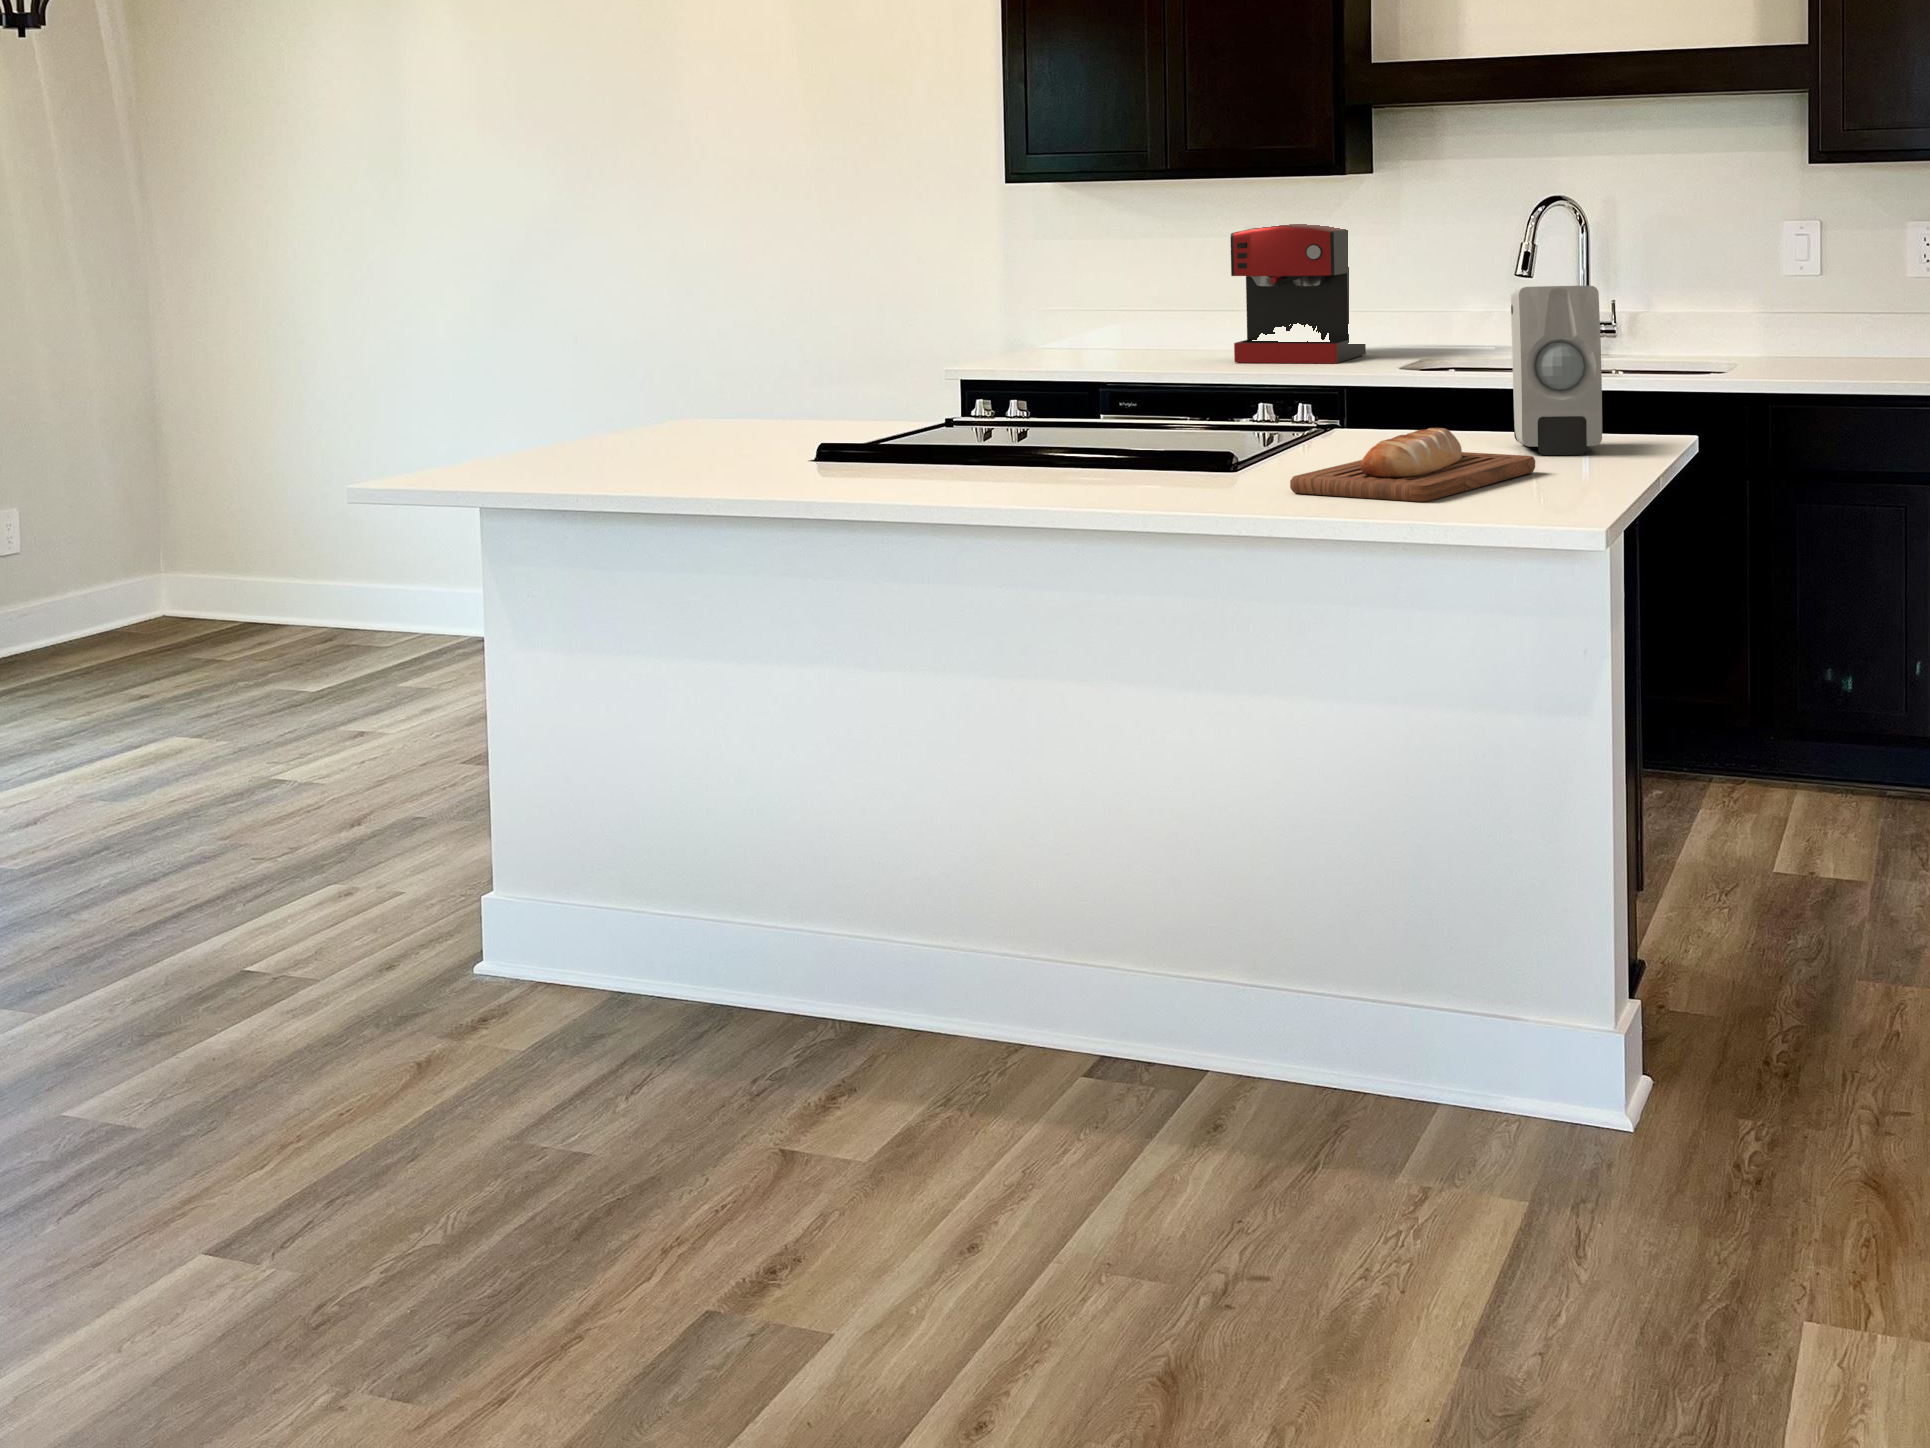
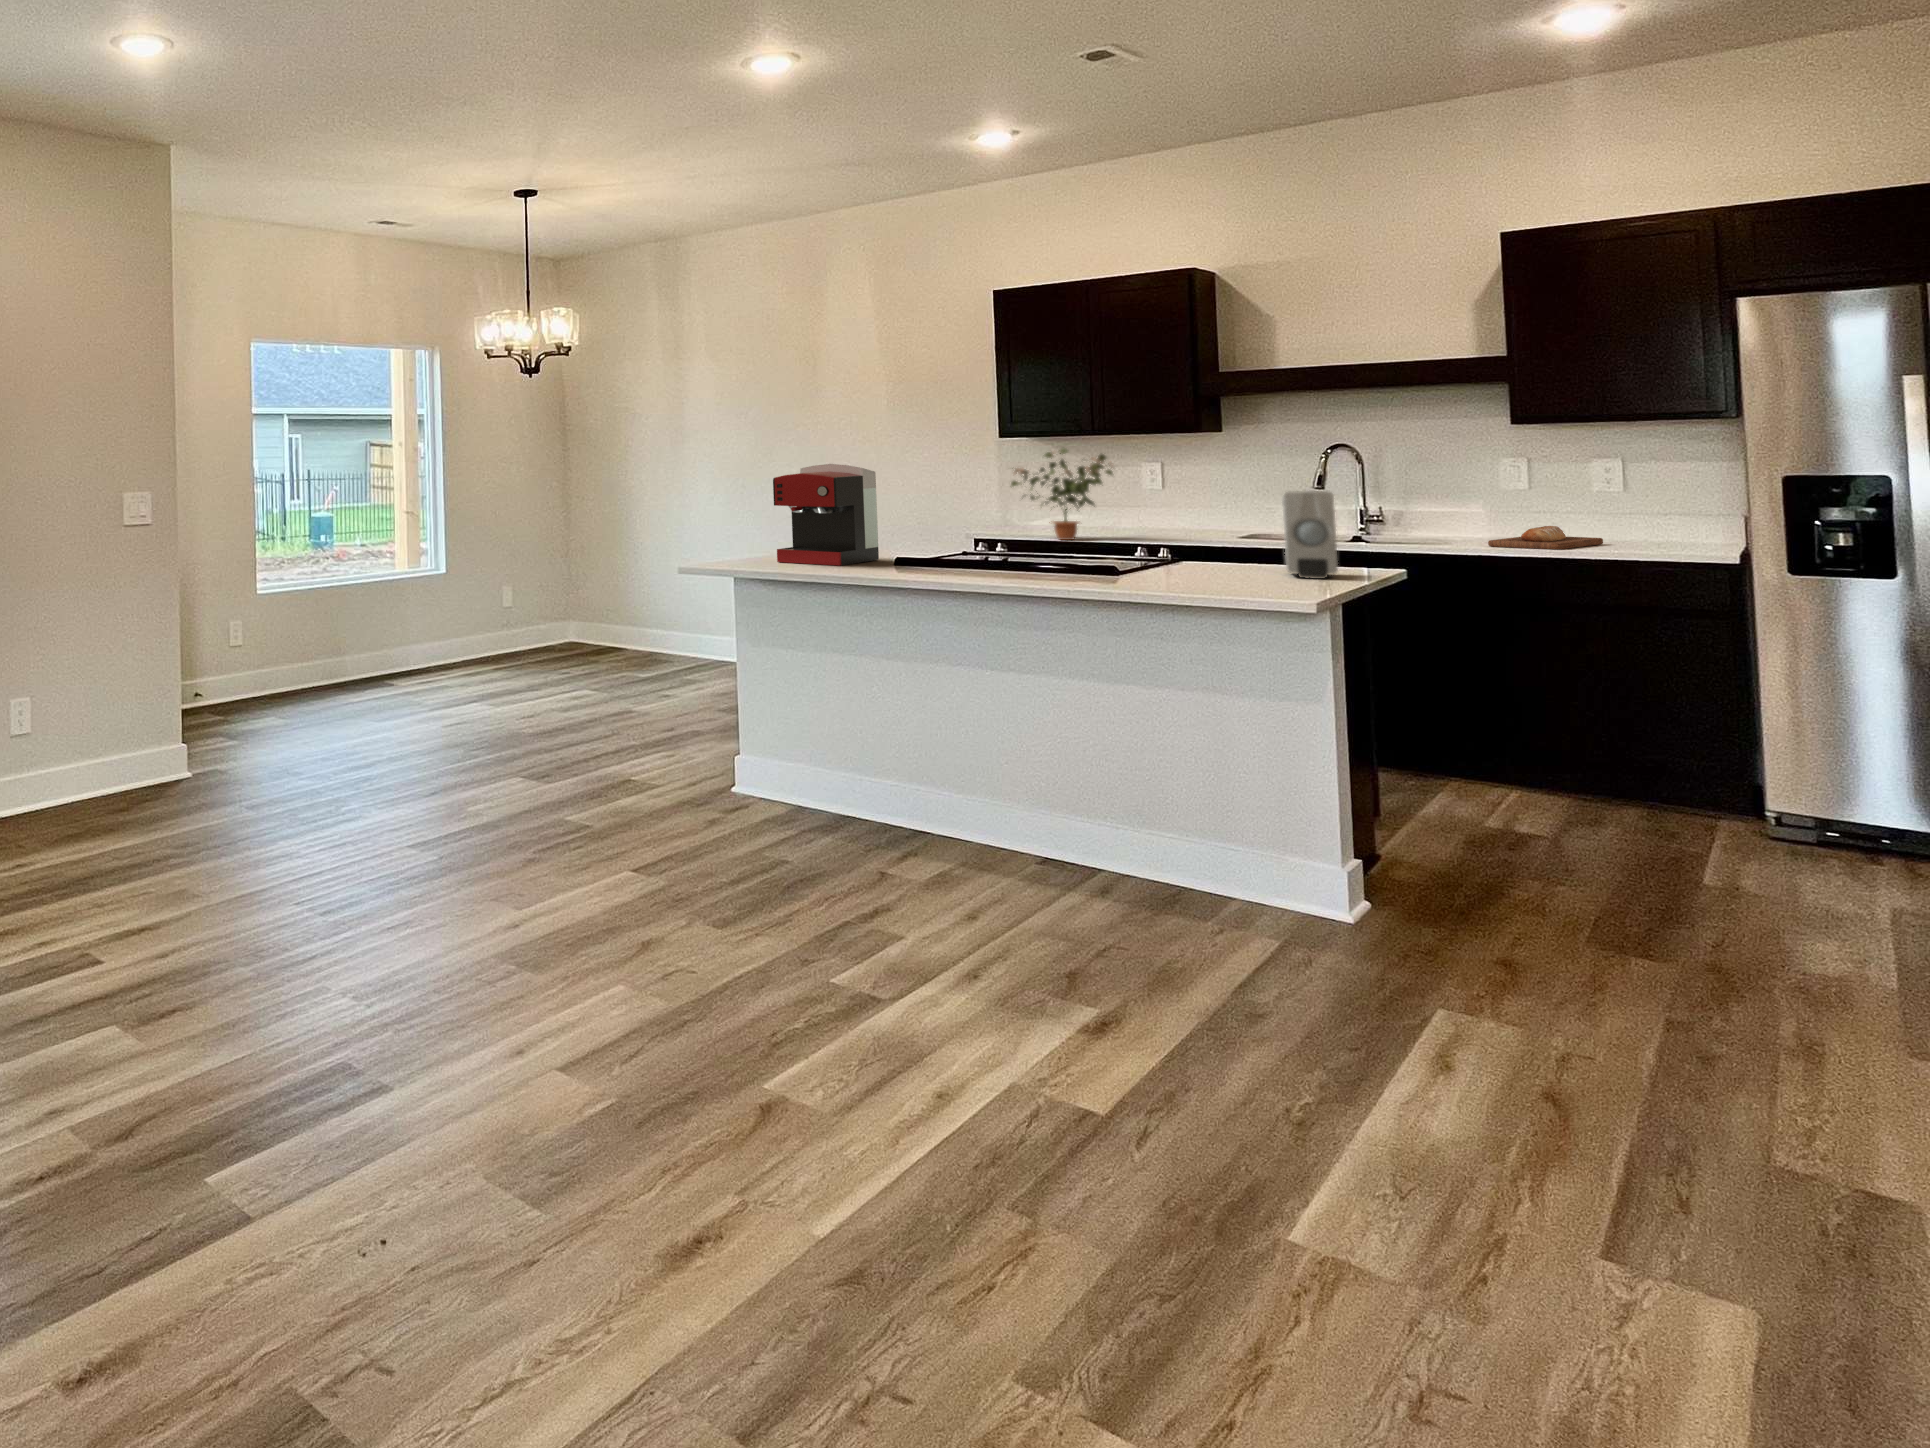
potted plant: none [1025,201,1212,382] -> present [1011,448,1113,540]
coffee maker: present [1230,224,1366,363] -> present [773,464,879,566]
bread loaf: present [1290,428,1535,502] -> present [1488,526,1603,550]

